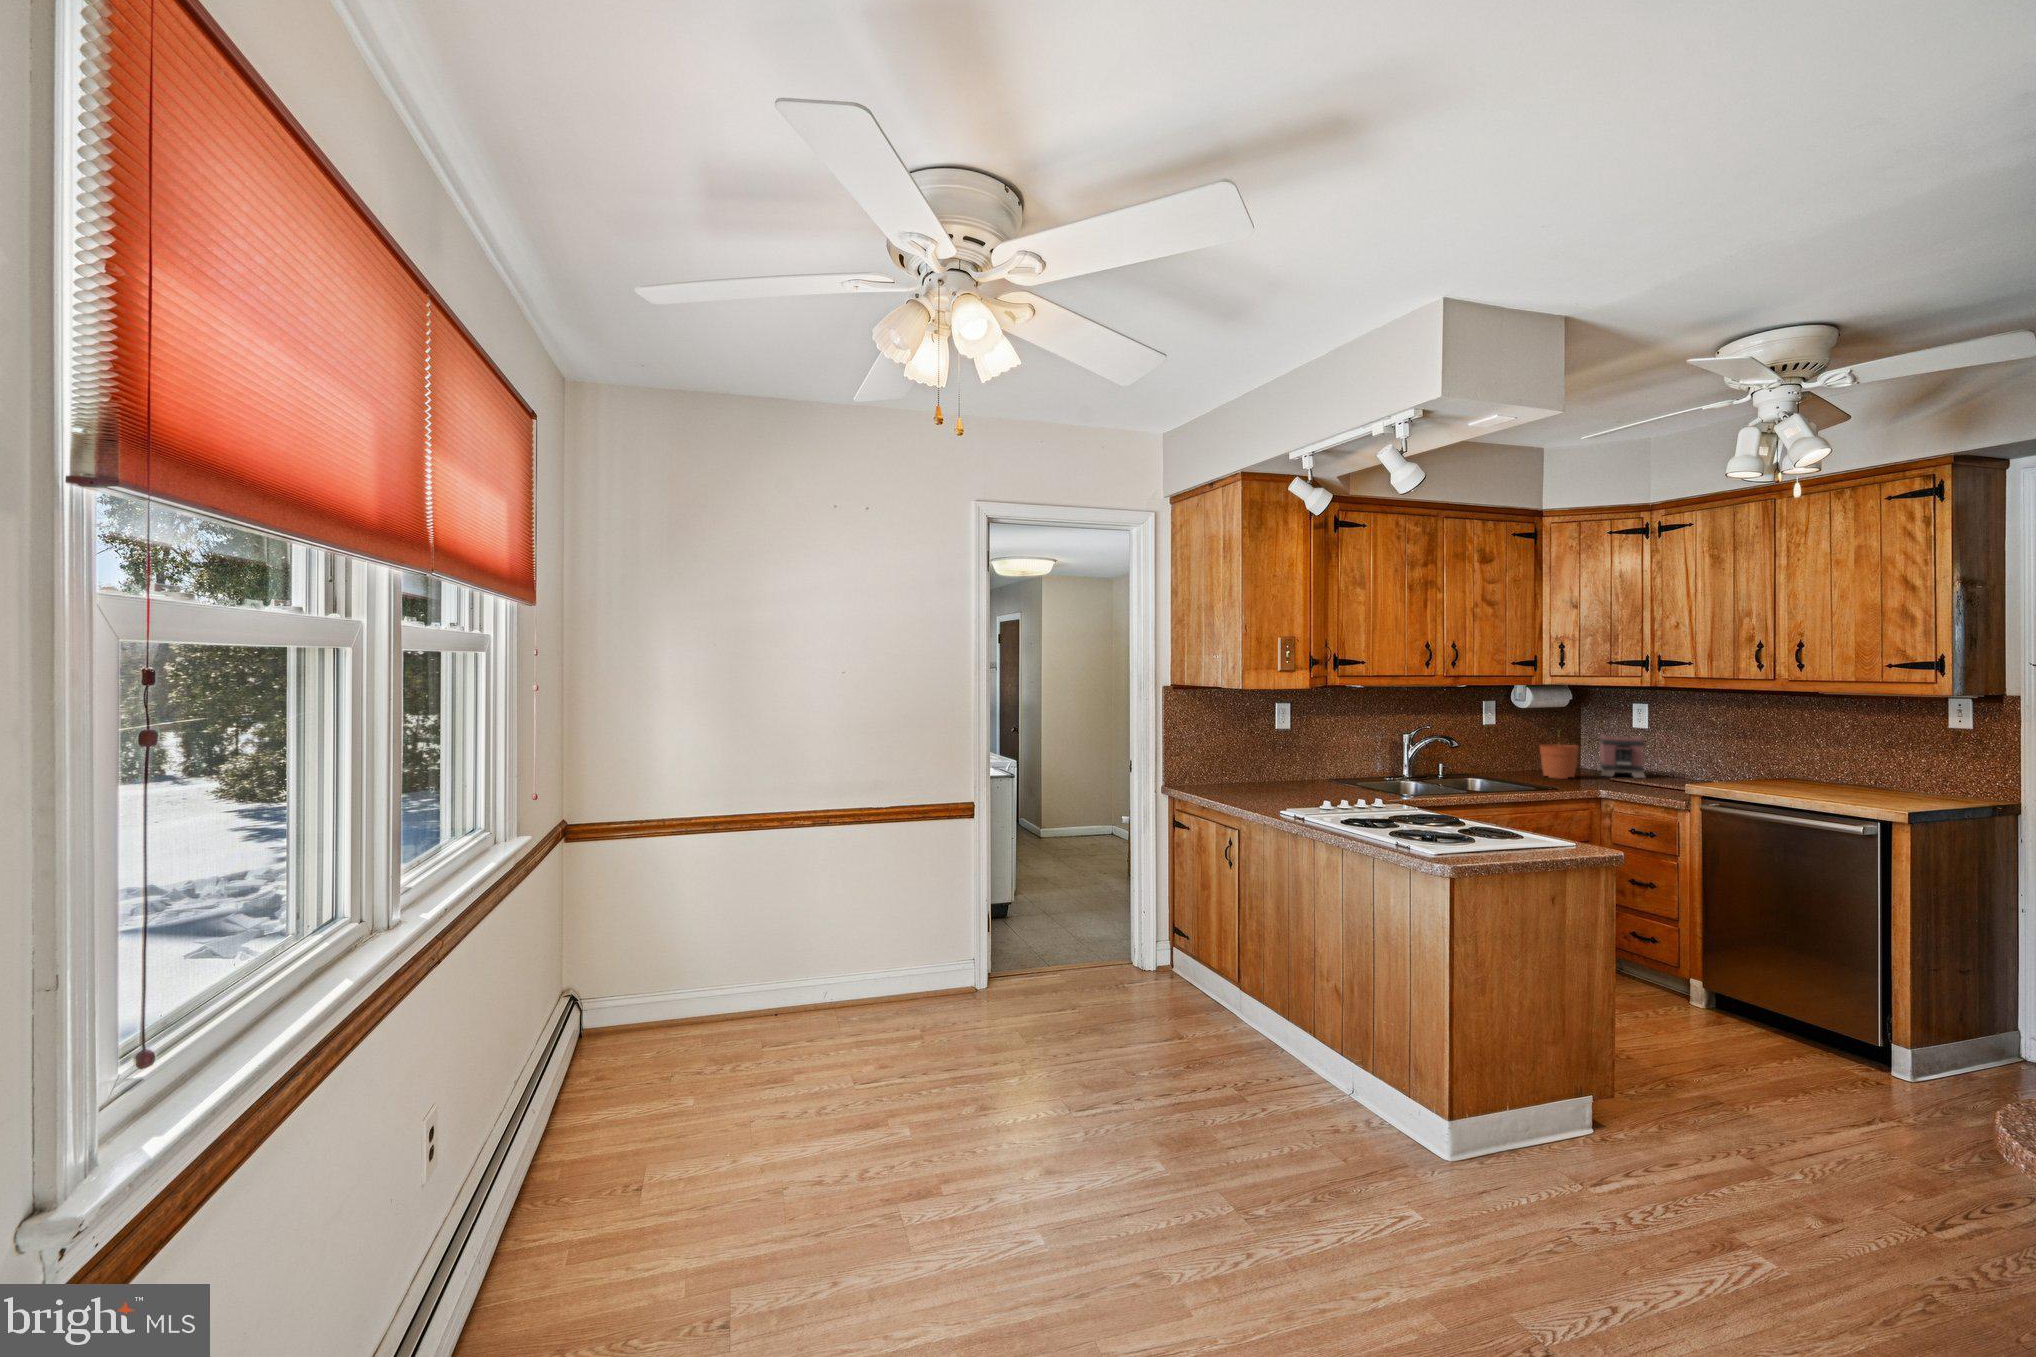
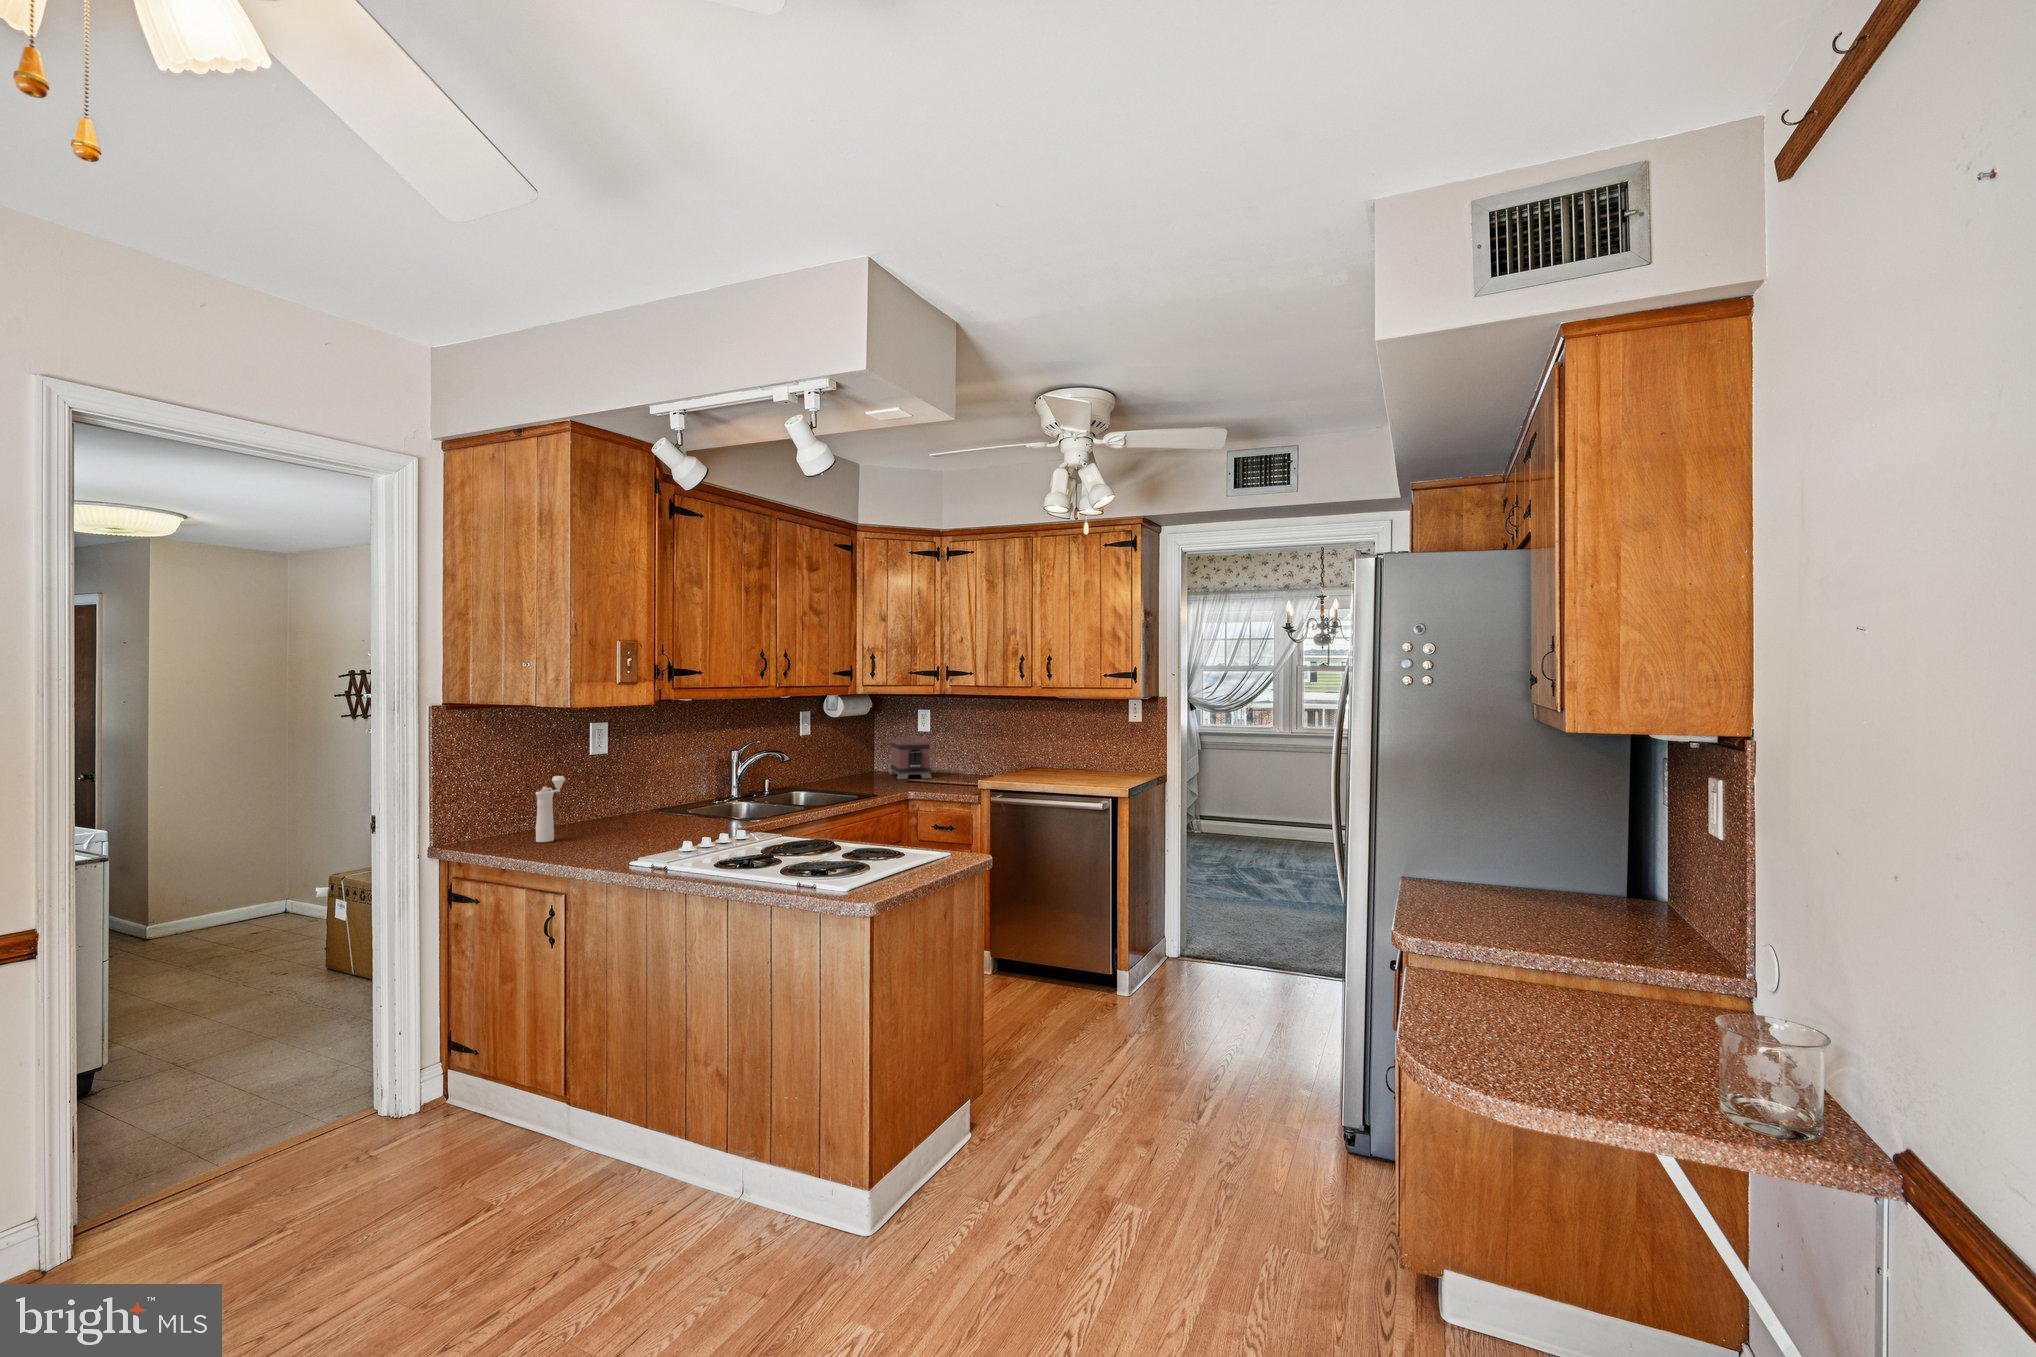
pepper mill: none [1229,743,1253,792] -> present [536,776,565,842]
plant pot: present [1540,744,1579,779] -> none [850,737,883,785]

